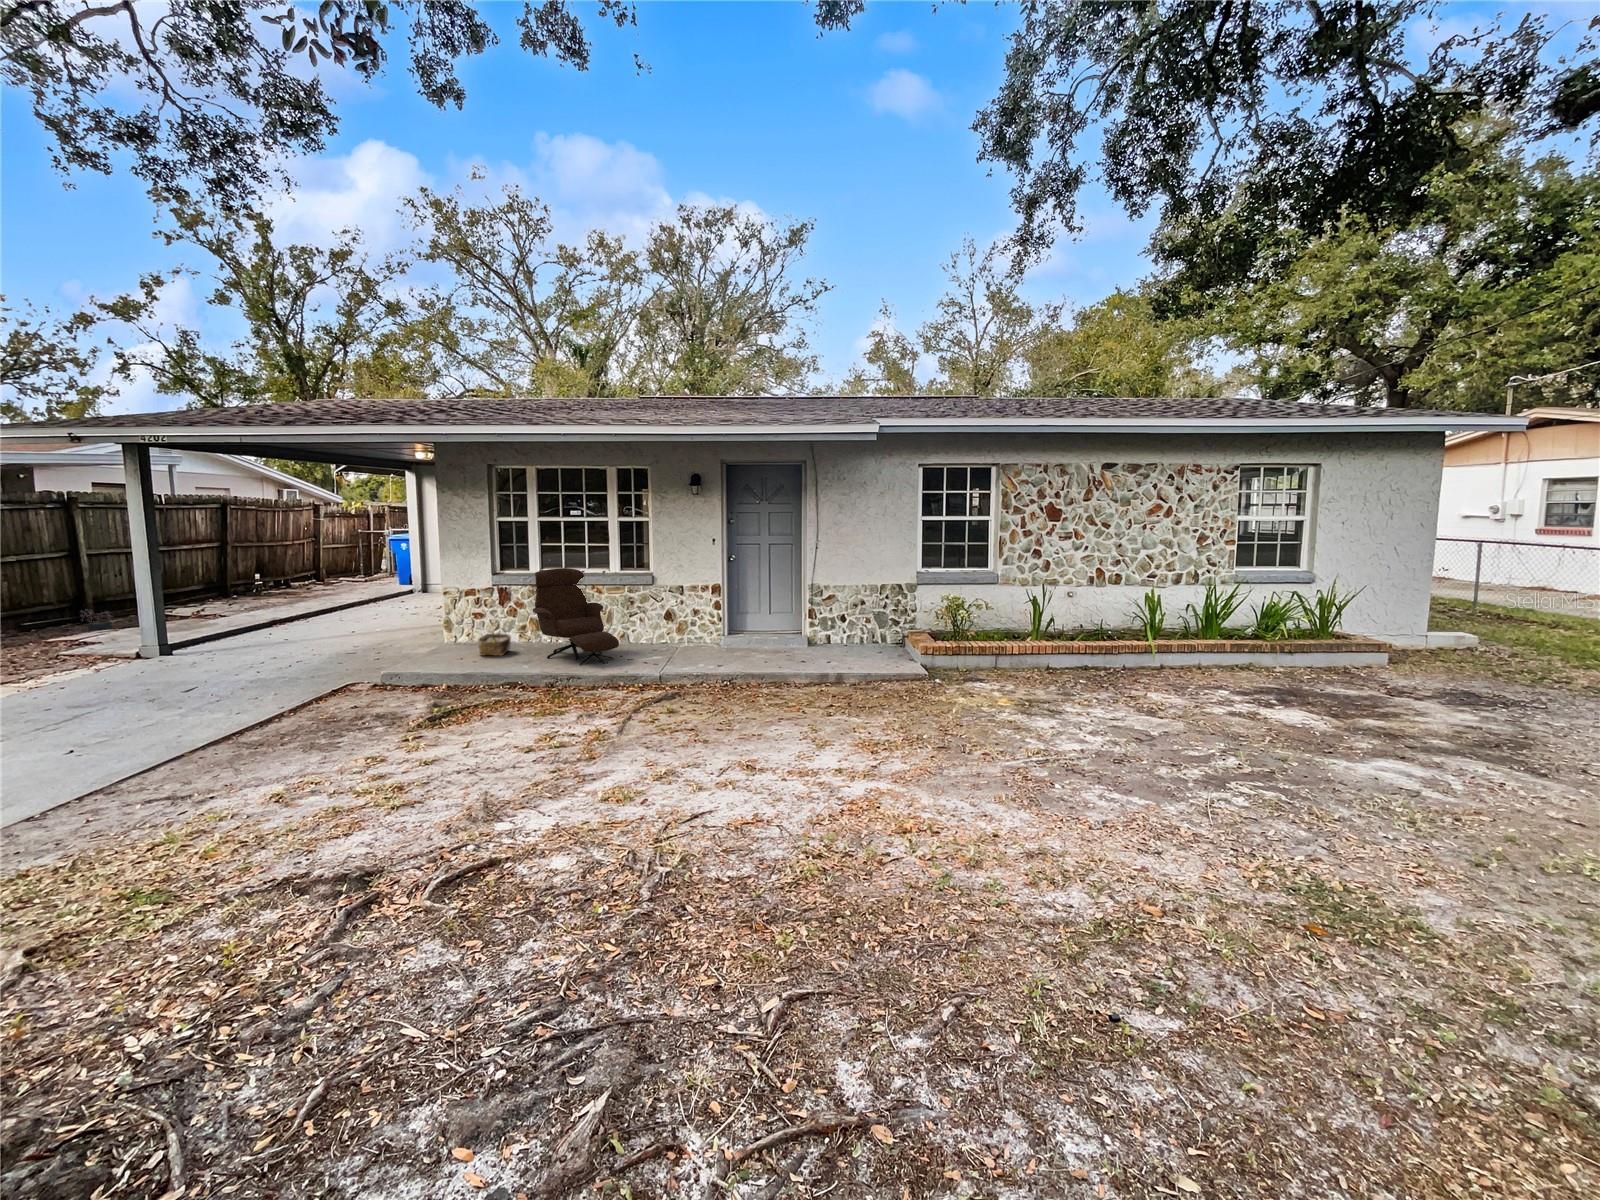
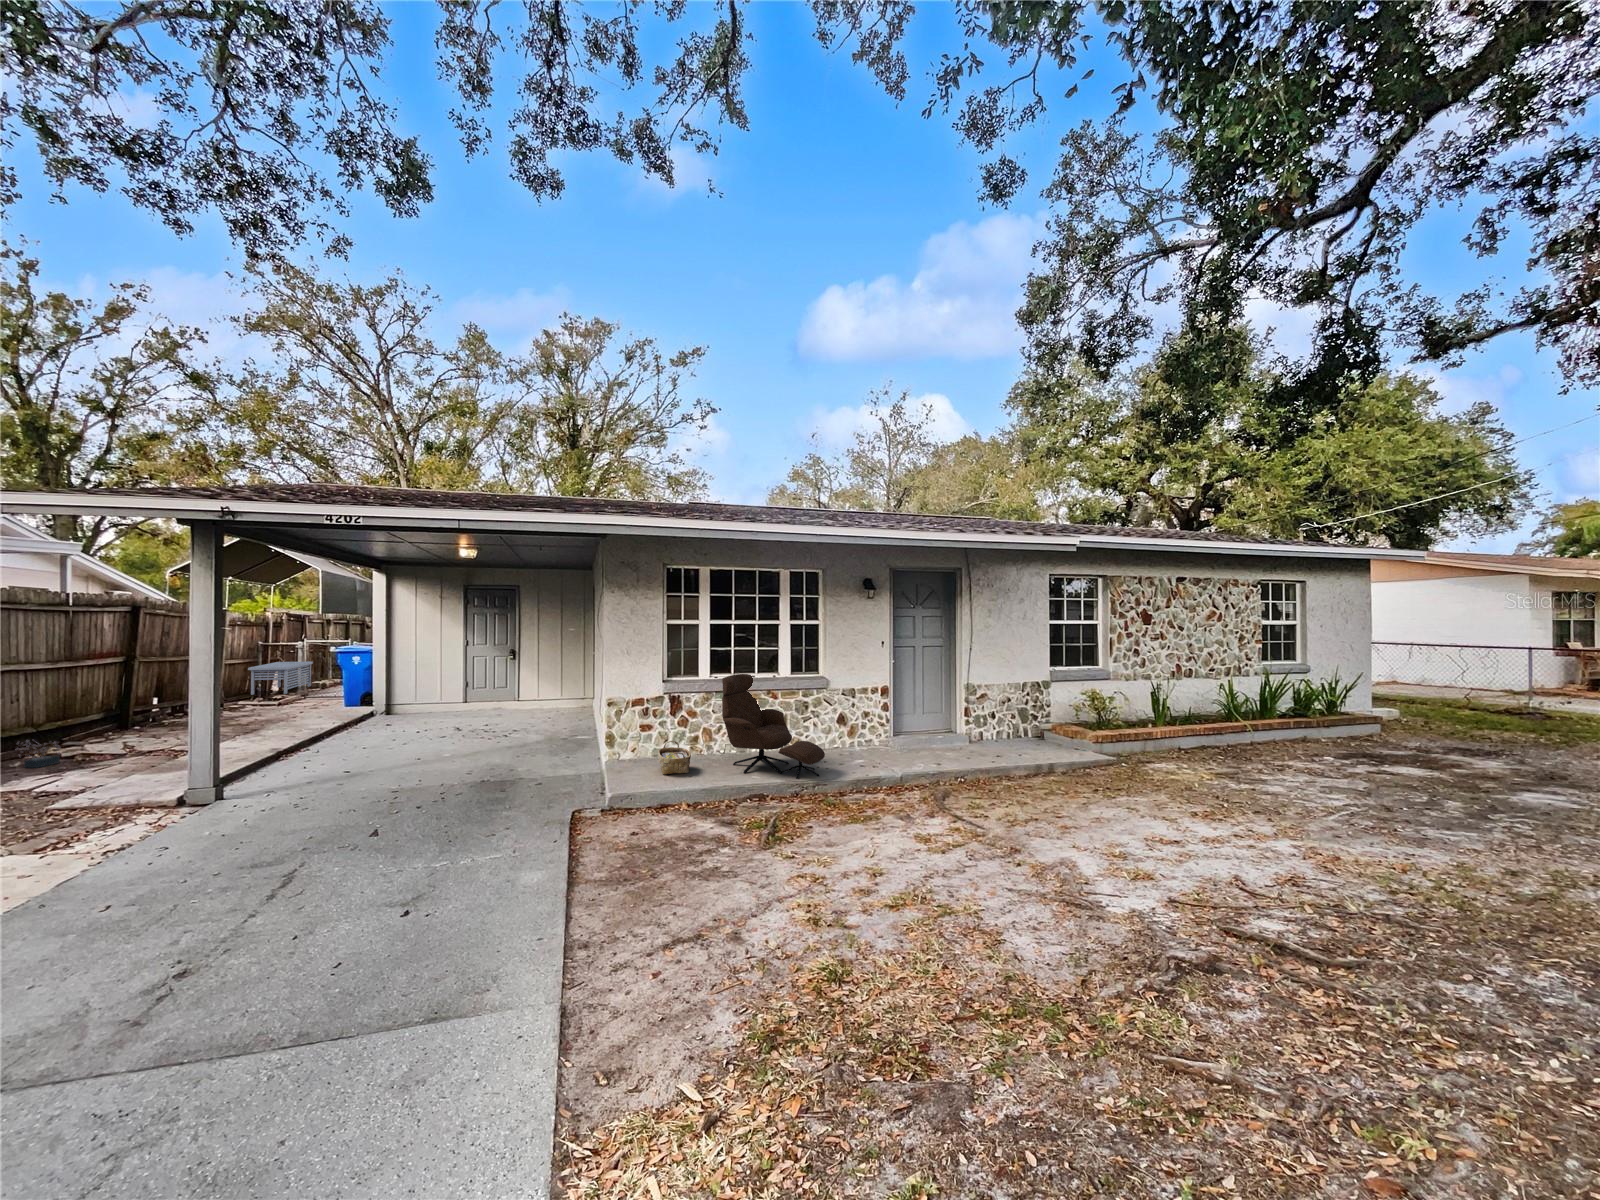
storage bench: none [303,561,362,588] -> present [248,662,313,695]

